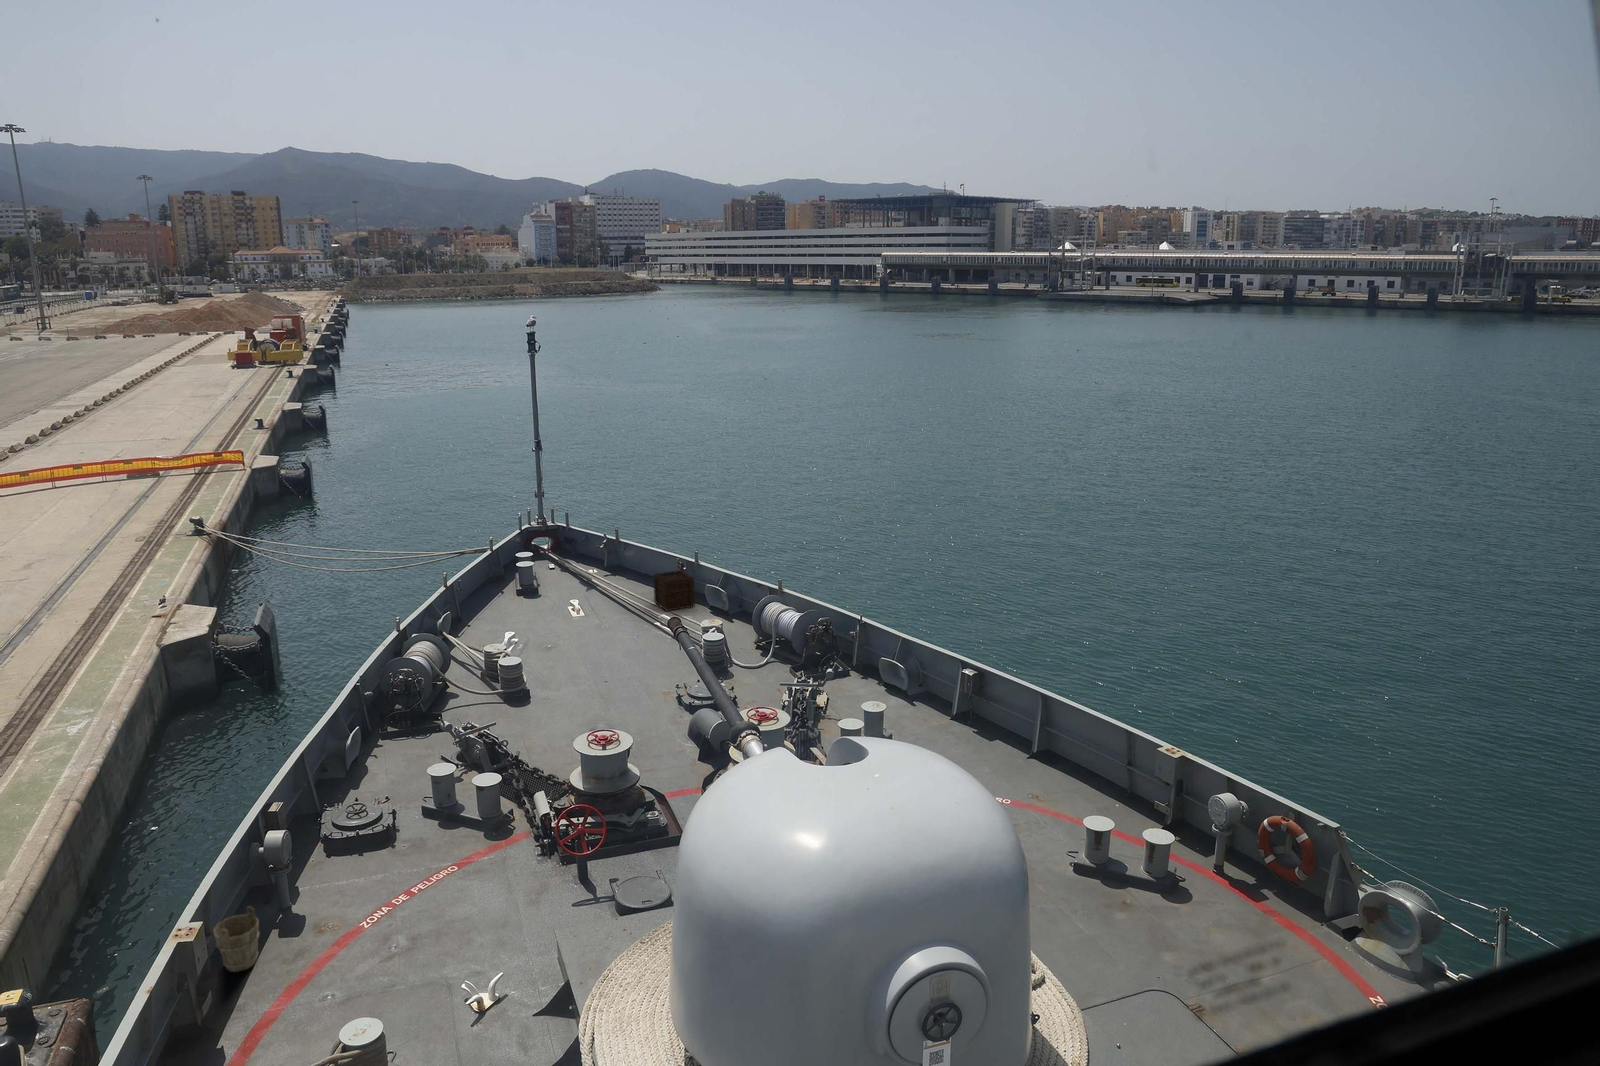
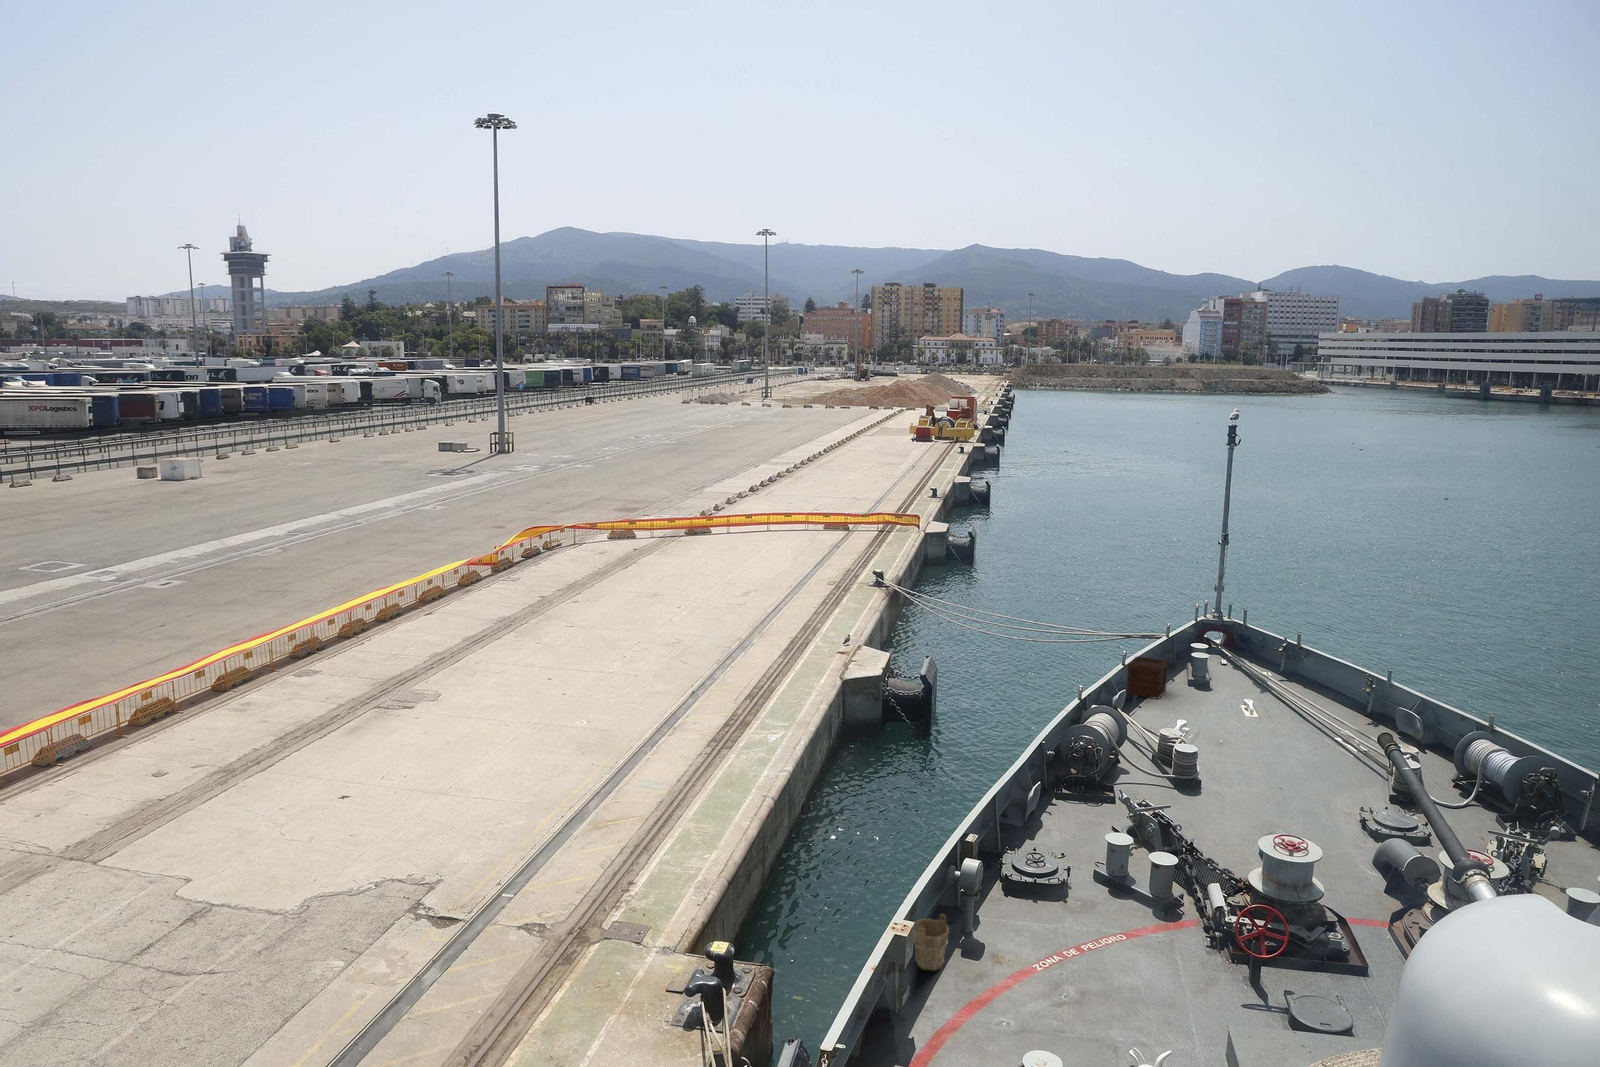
wooden crate: present [653,570,695,611] -> present [1127,657,1168,699]

